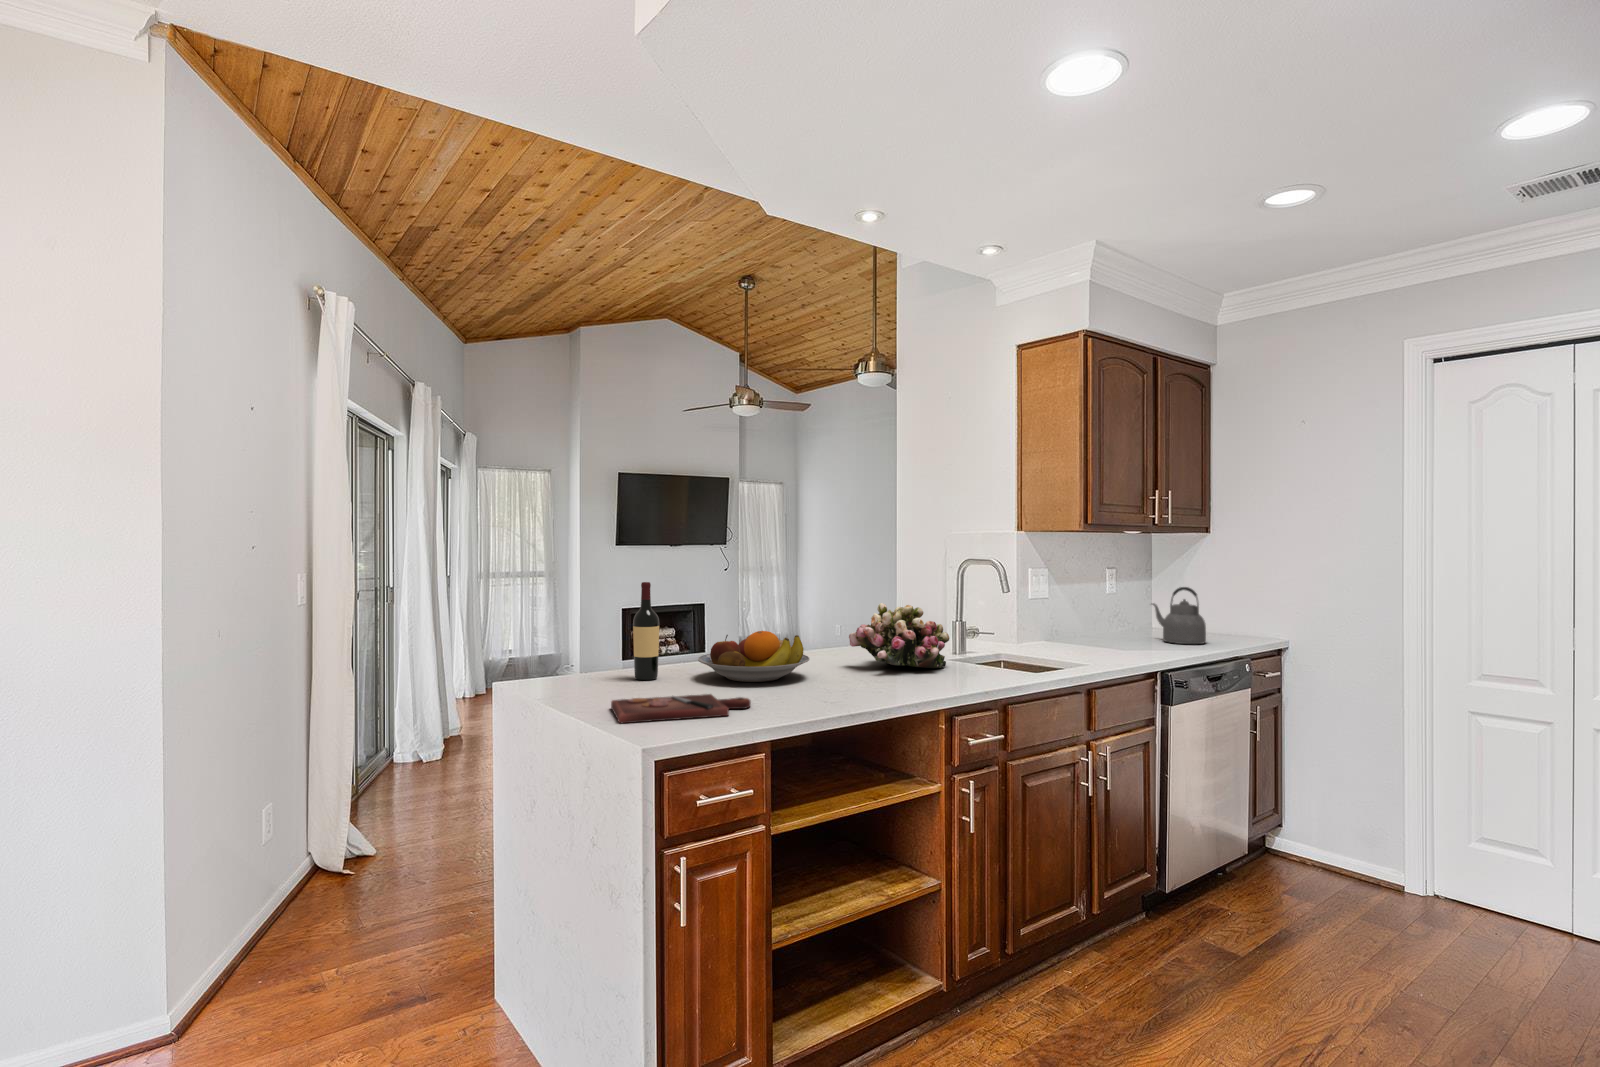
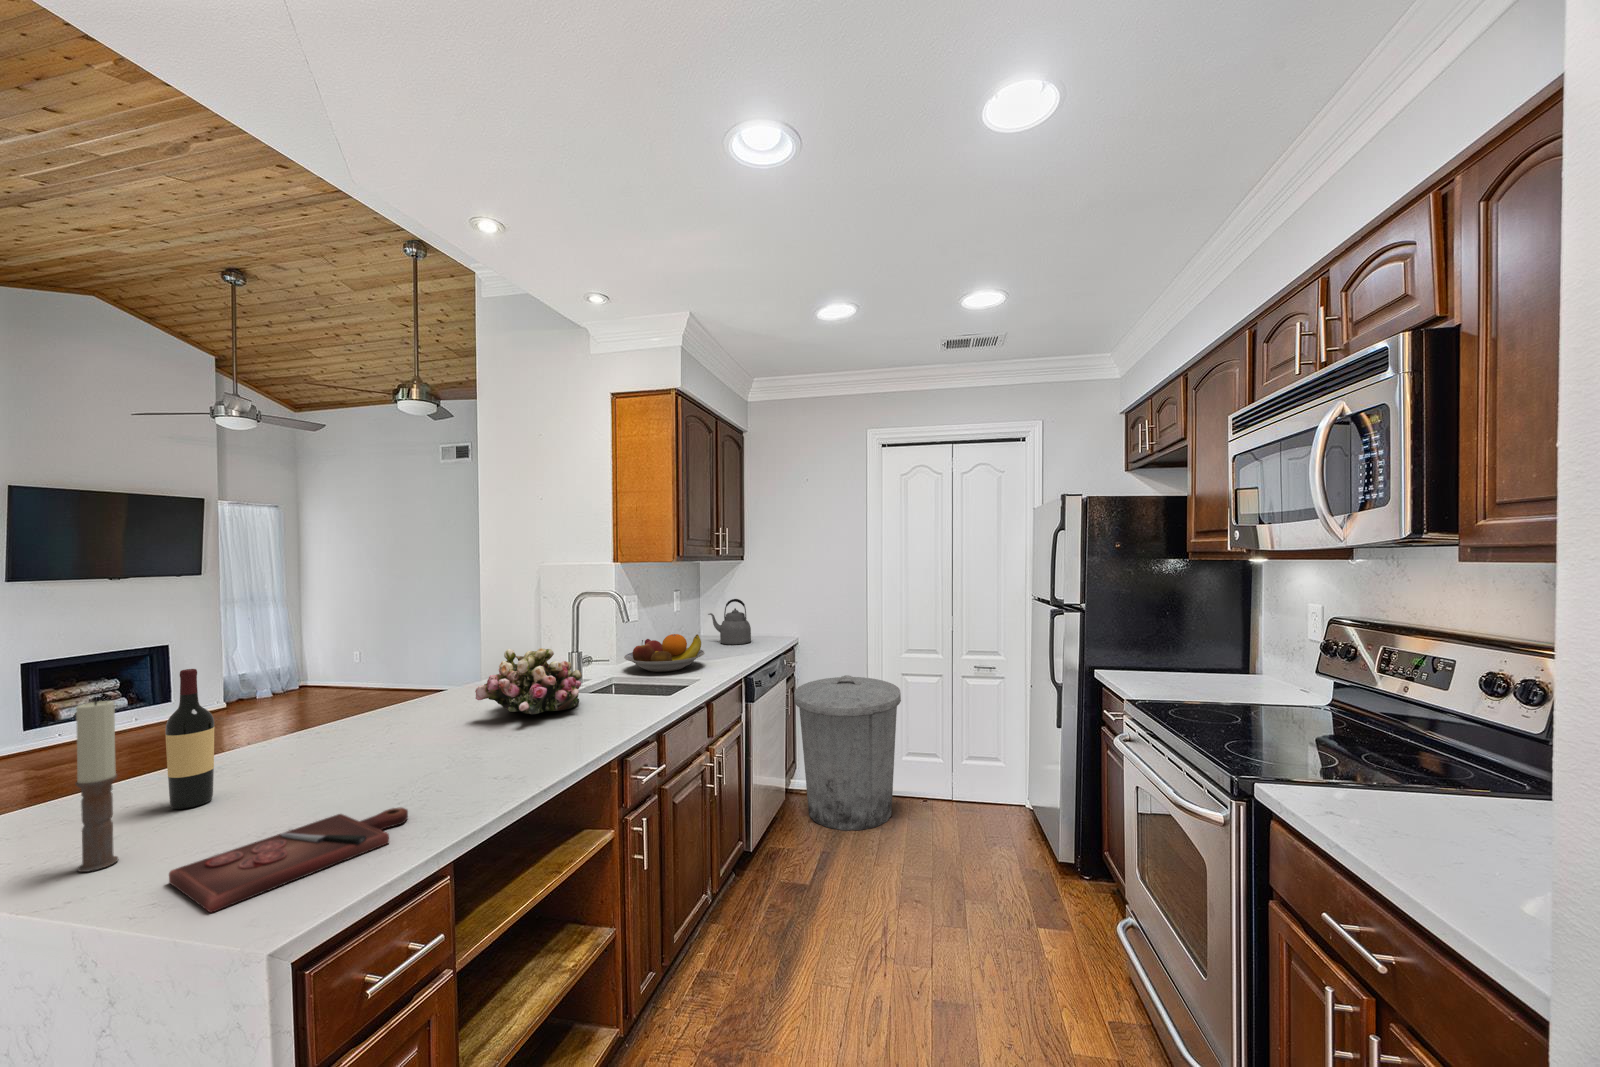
candle: none [579,587,598,697] -> present [75,700,119,872]
fruit bowl: present [698,631,810,682] -> present [624,634,705,672]
trash can: none [1265,706,1450,930] -> present [794,675,901,830]

